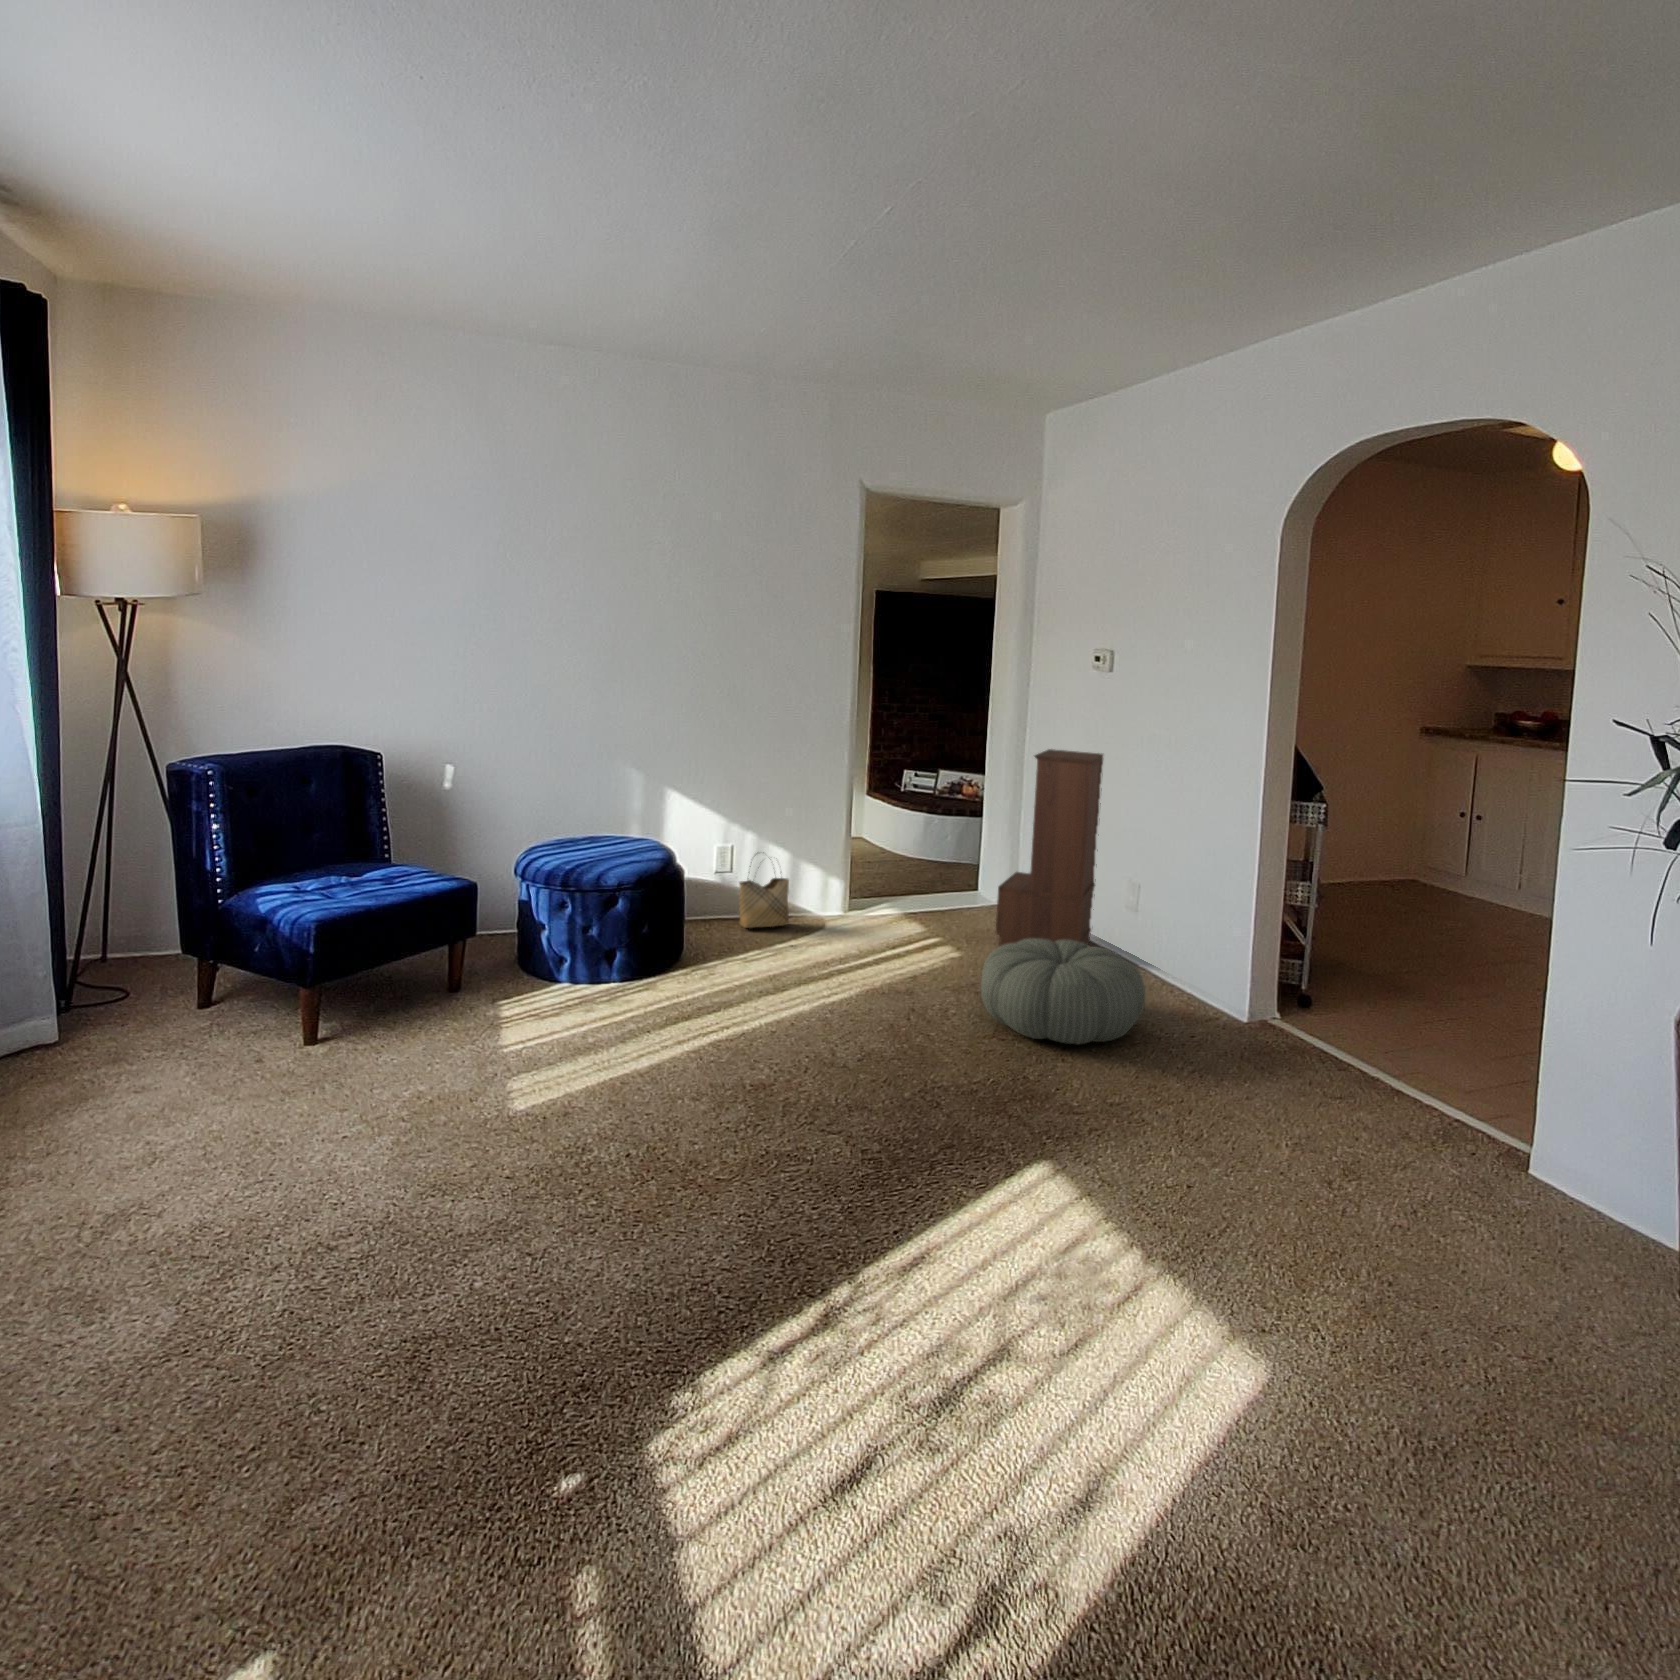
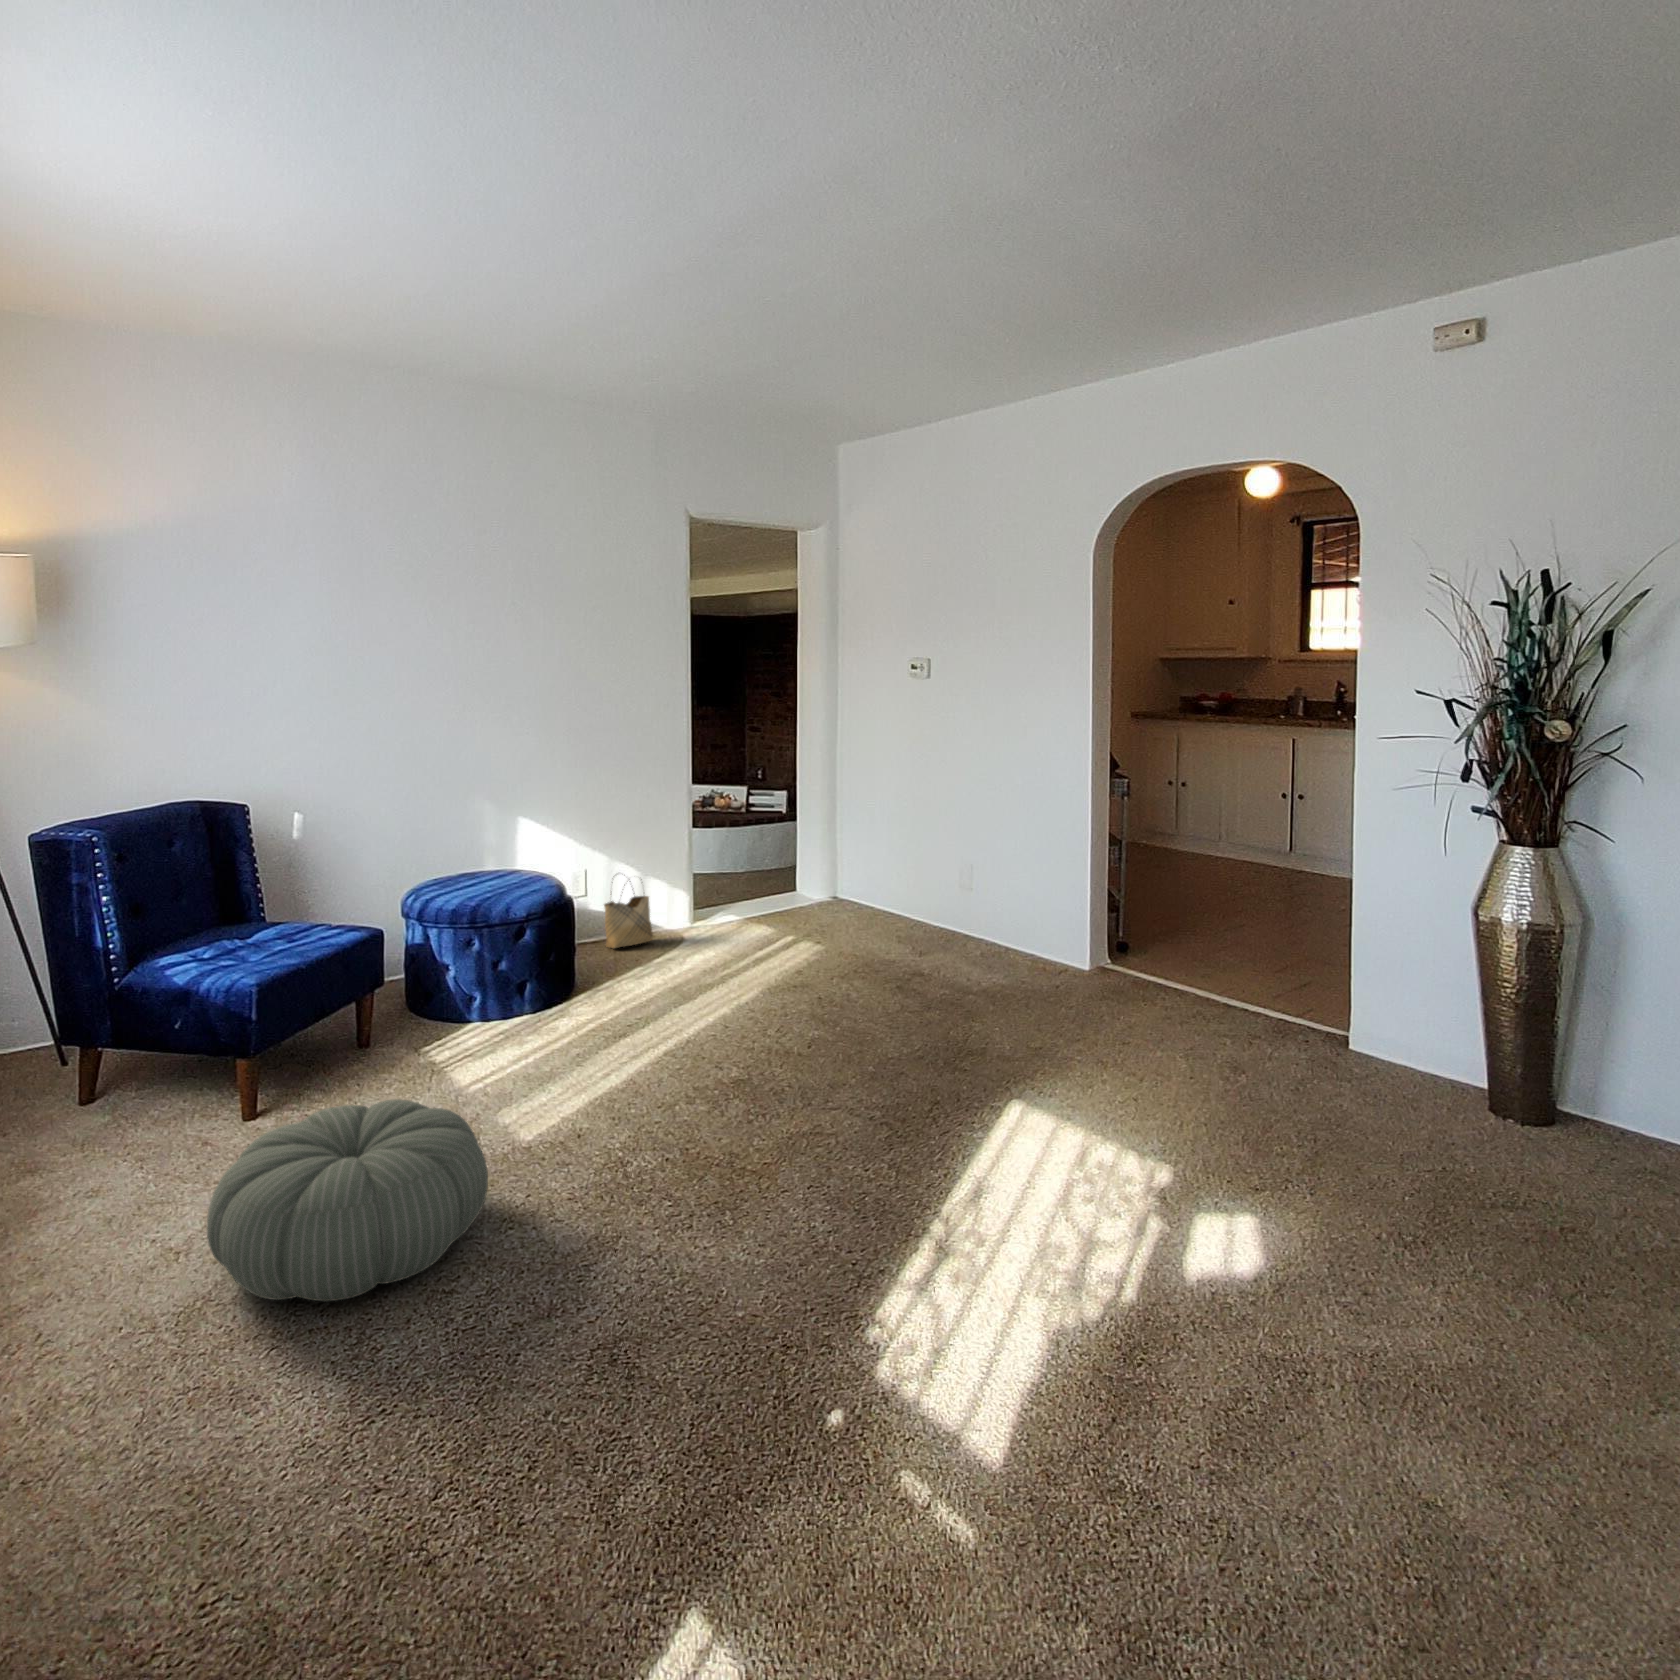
bookshelf: present [996,749,1103,946] -> none [850,751,930,939]
pouf: present [981,938,1145,1044] -> present [207,1099,488,1302]

